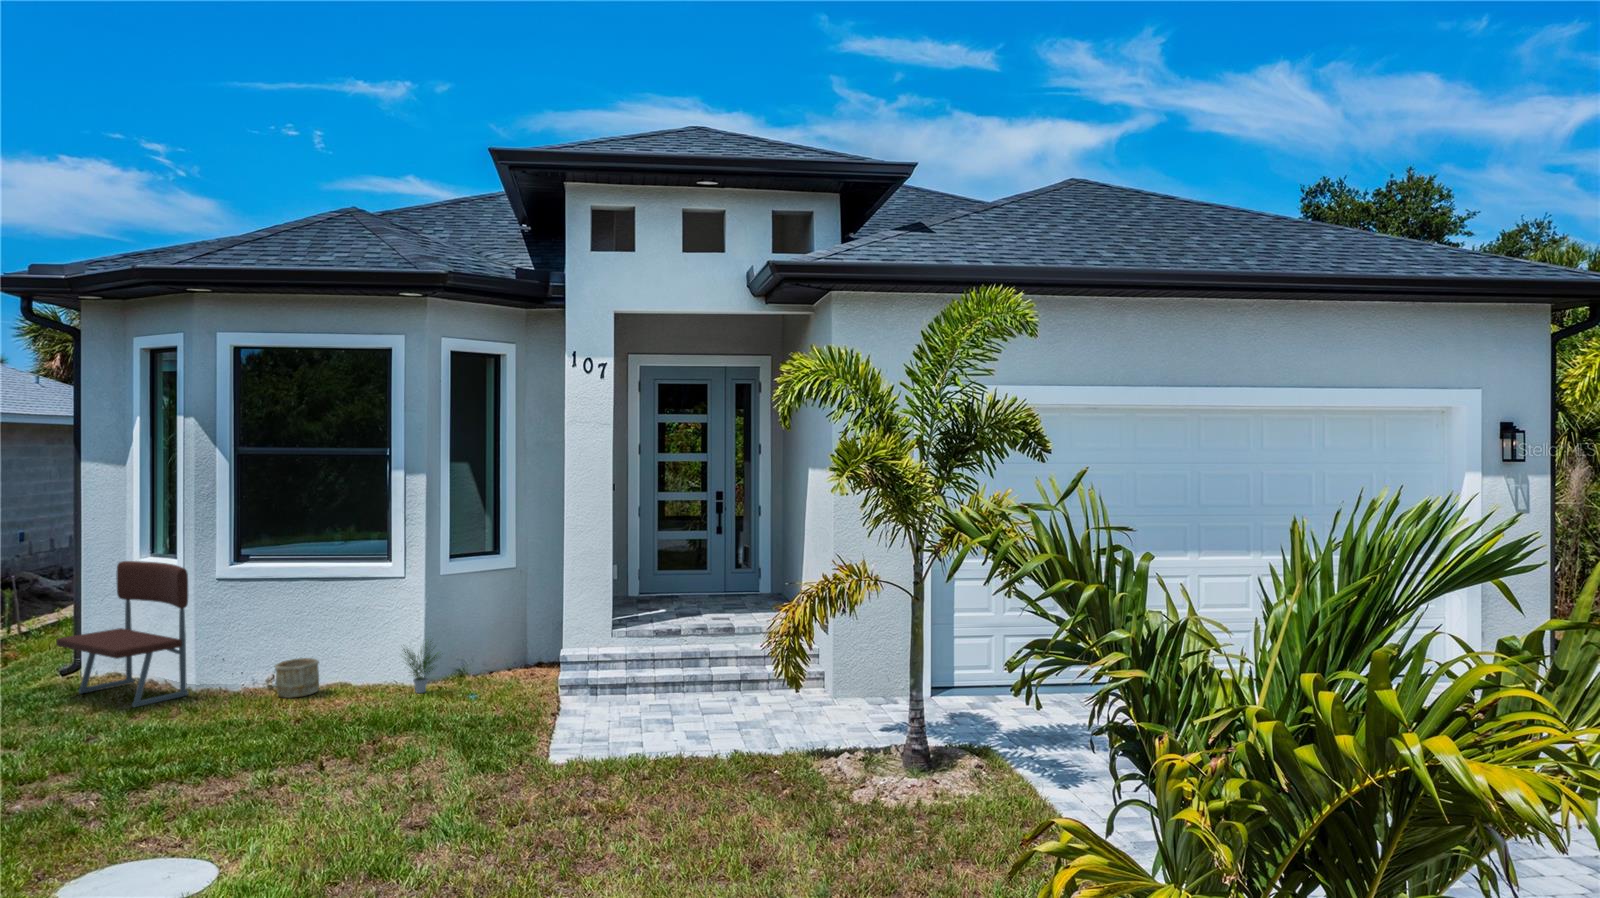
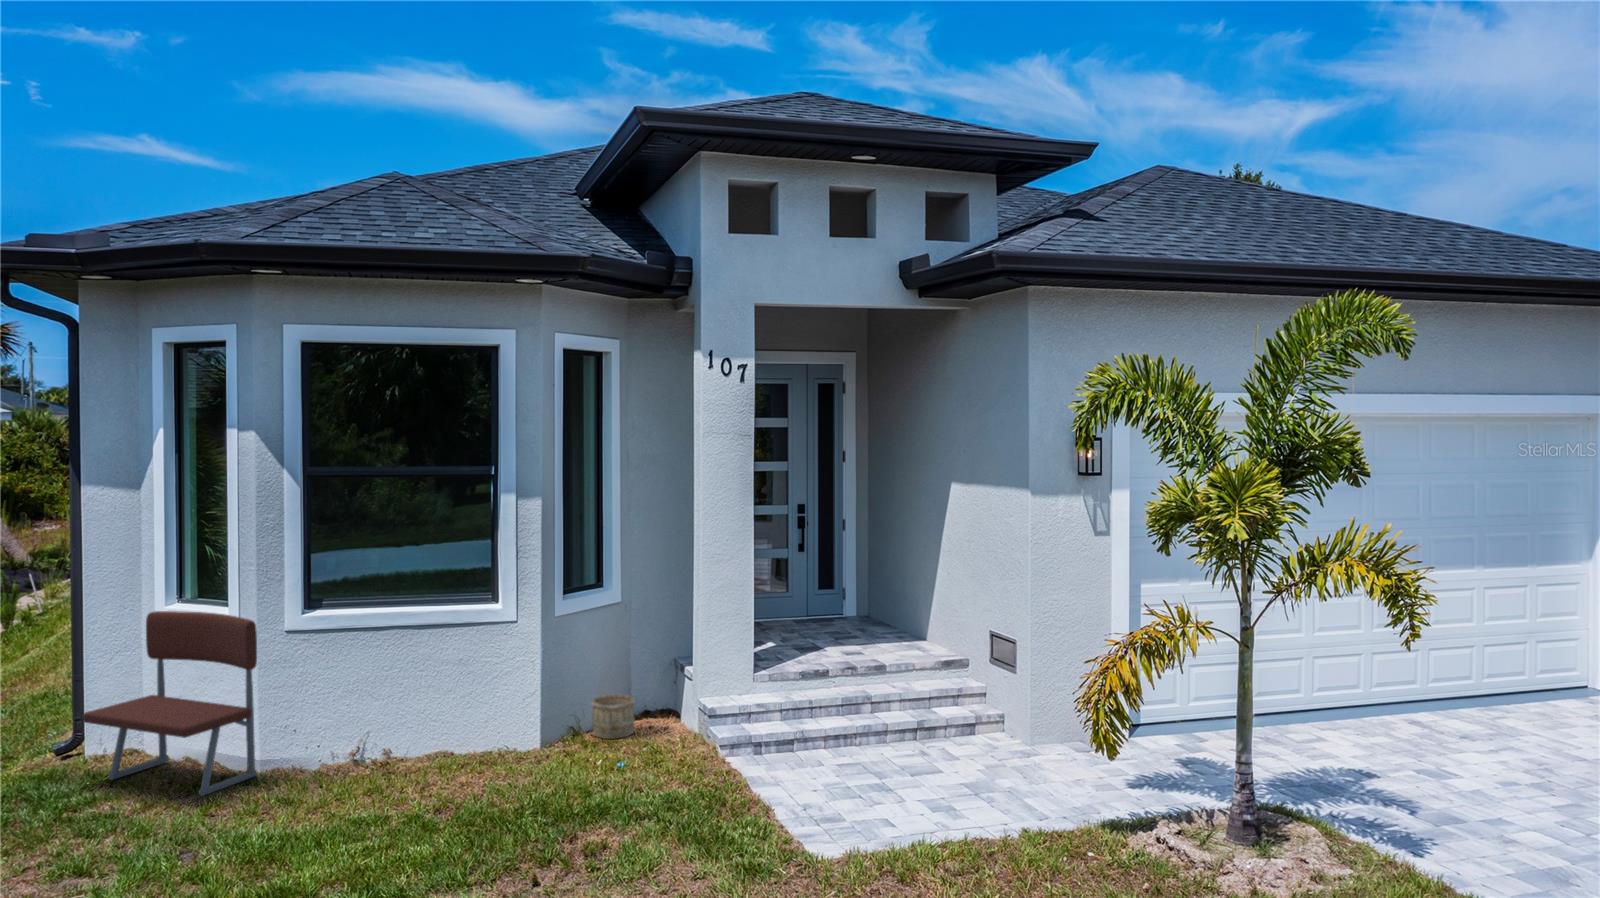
potted plant: present [404,644,438,693] -> none [515,691,570,760]
wooden bucket: present [275,658,319,698] -> present [591,694,635,739]

